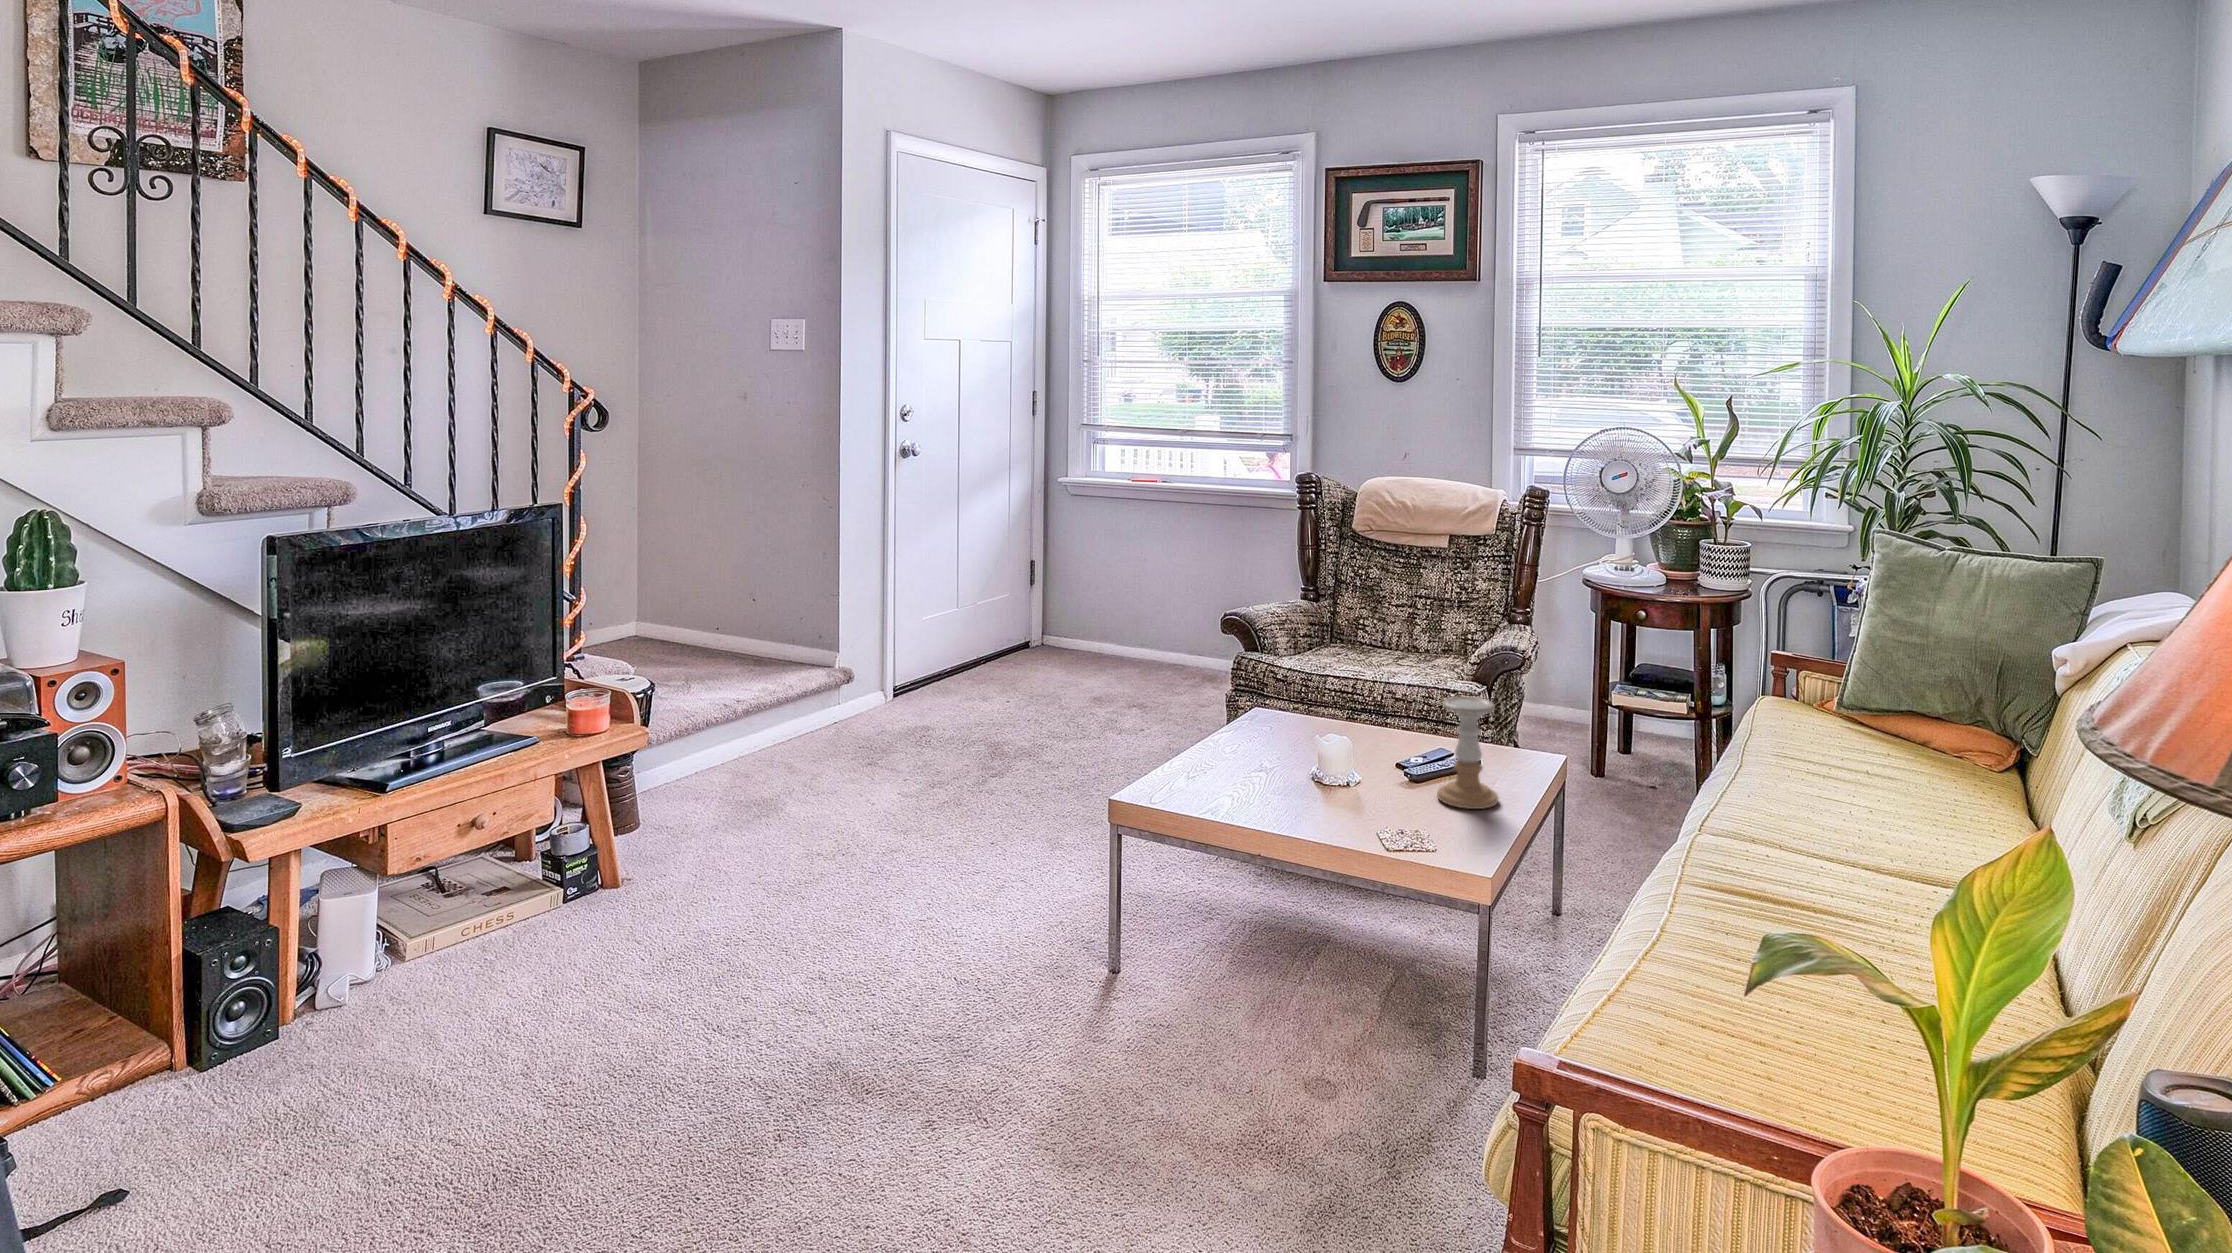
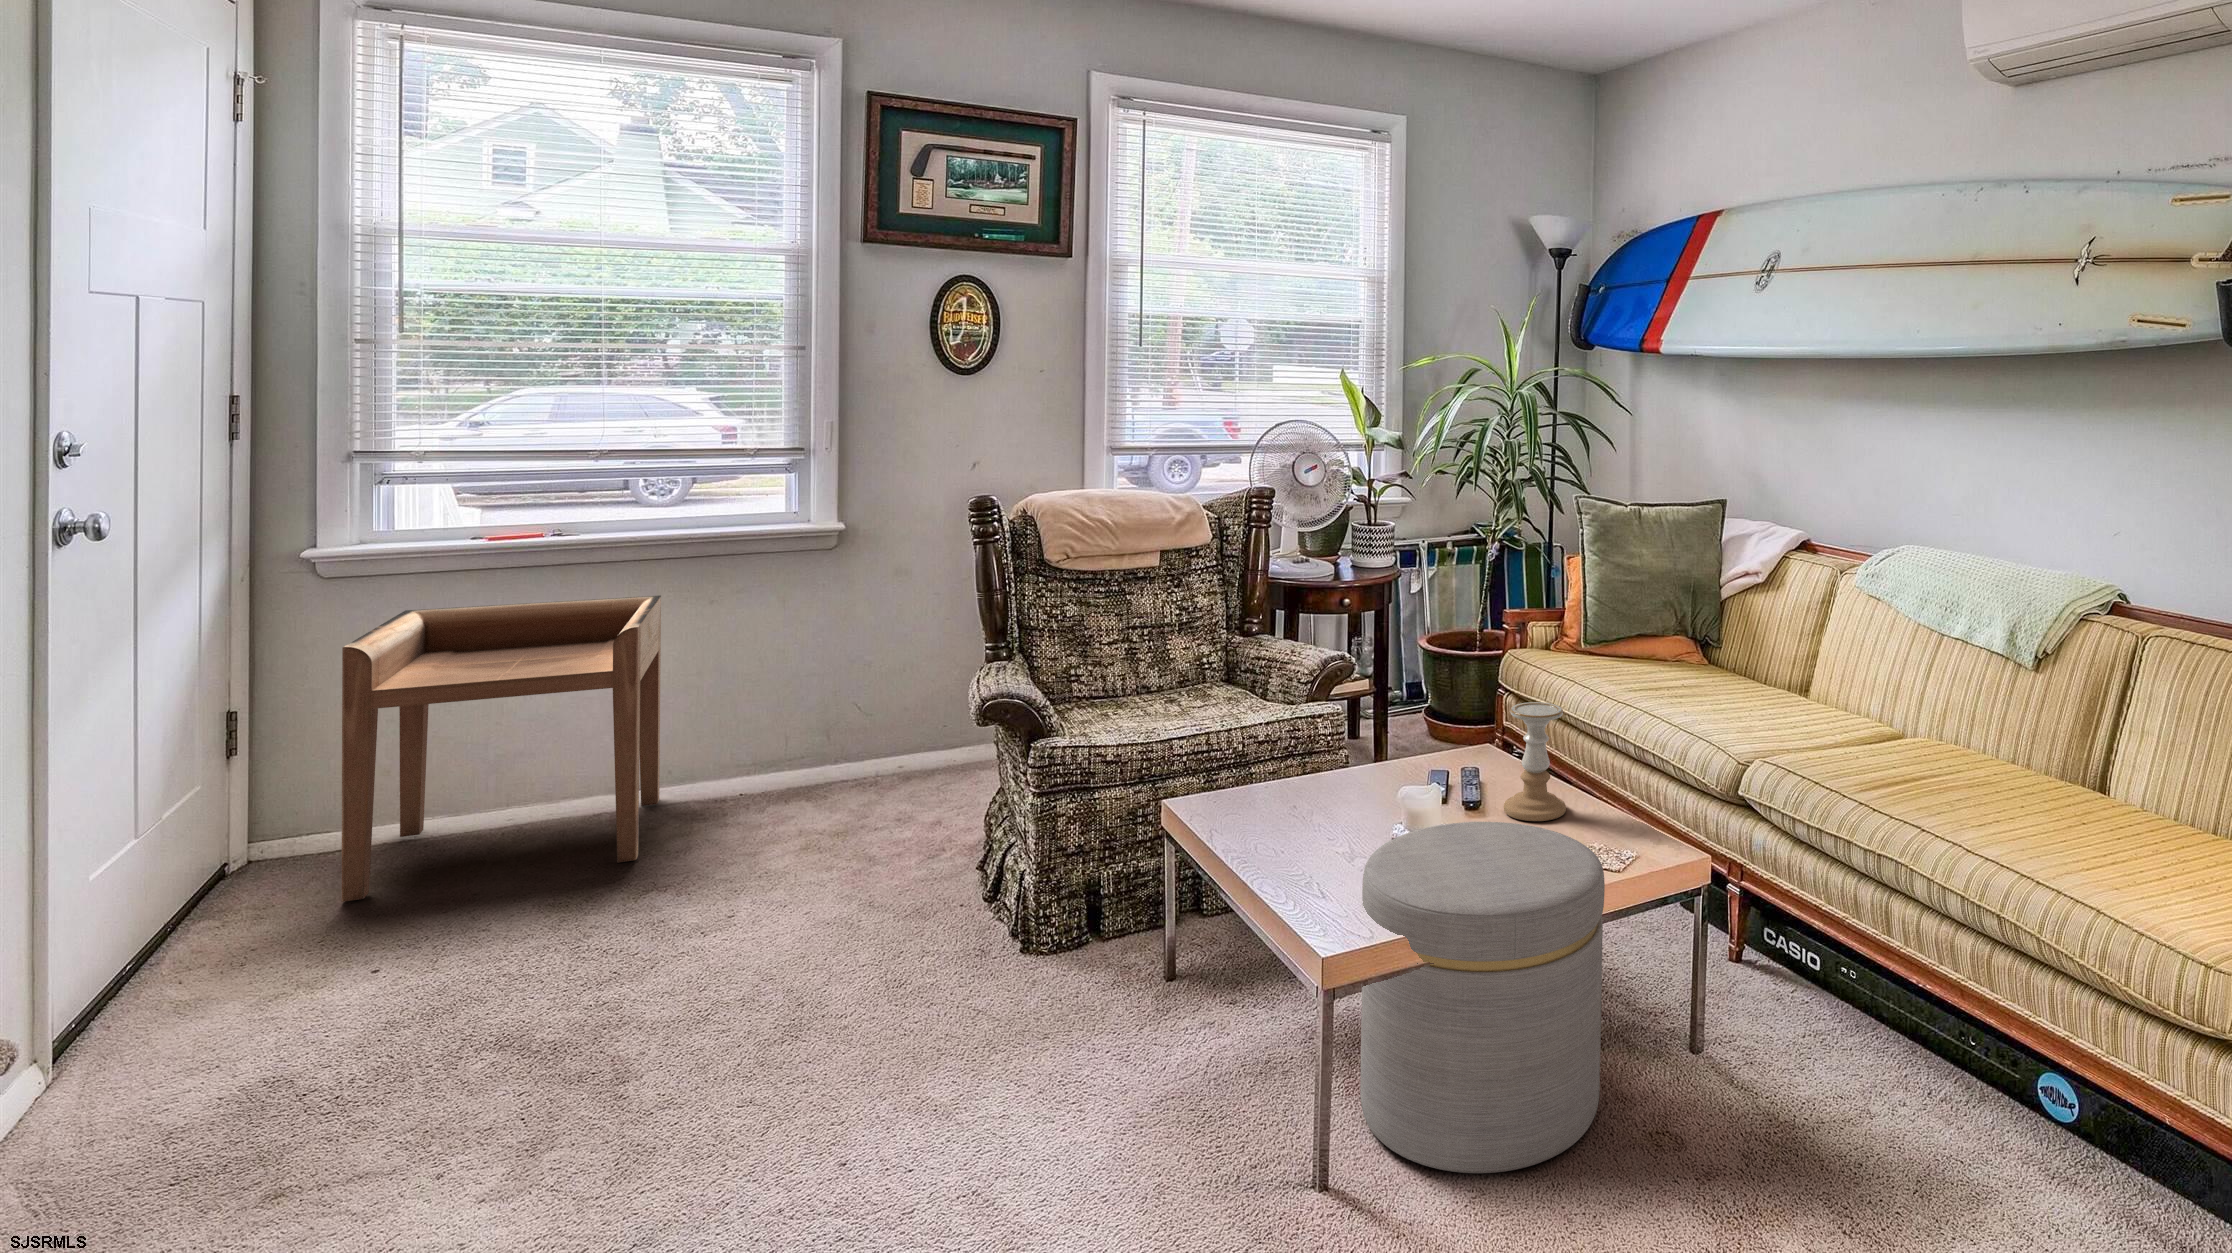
side table: none [1036,520,1210,692] -> present [341,595,661,902]
ottoman: none [1191,764,1395,1045] -> present [1360,822,1605,1173]

